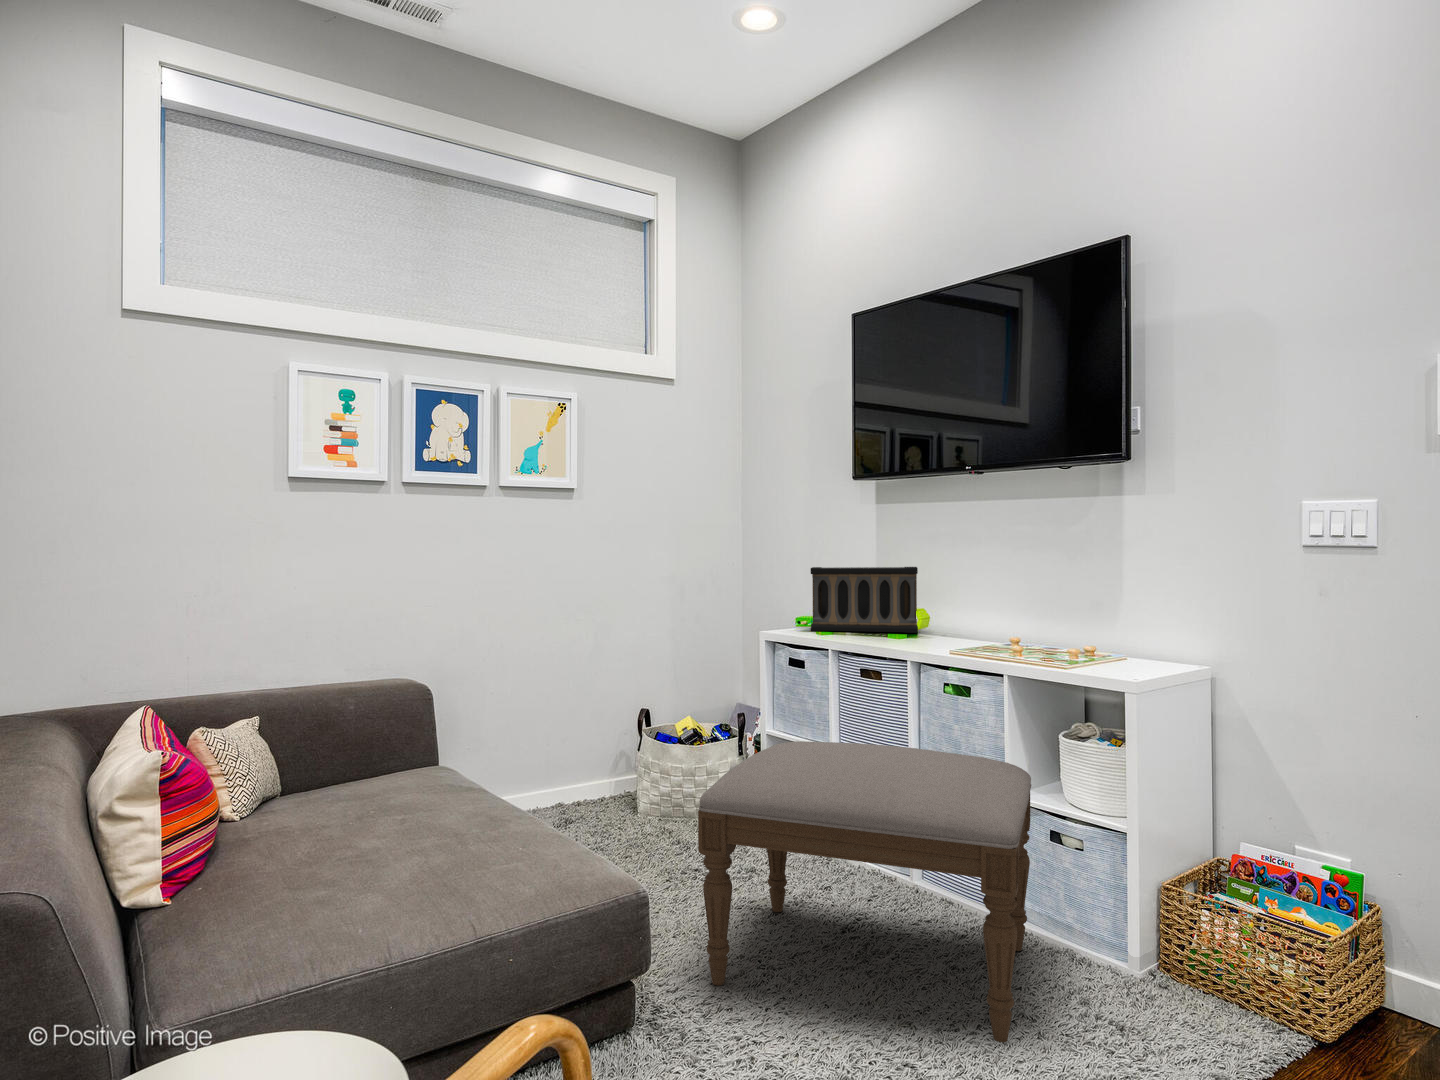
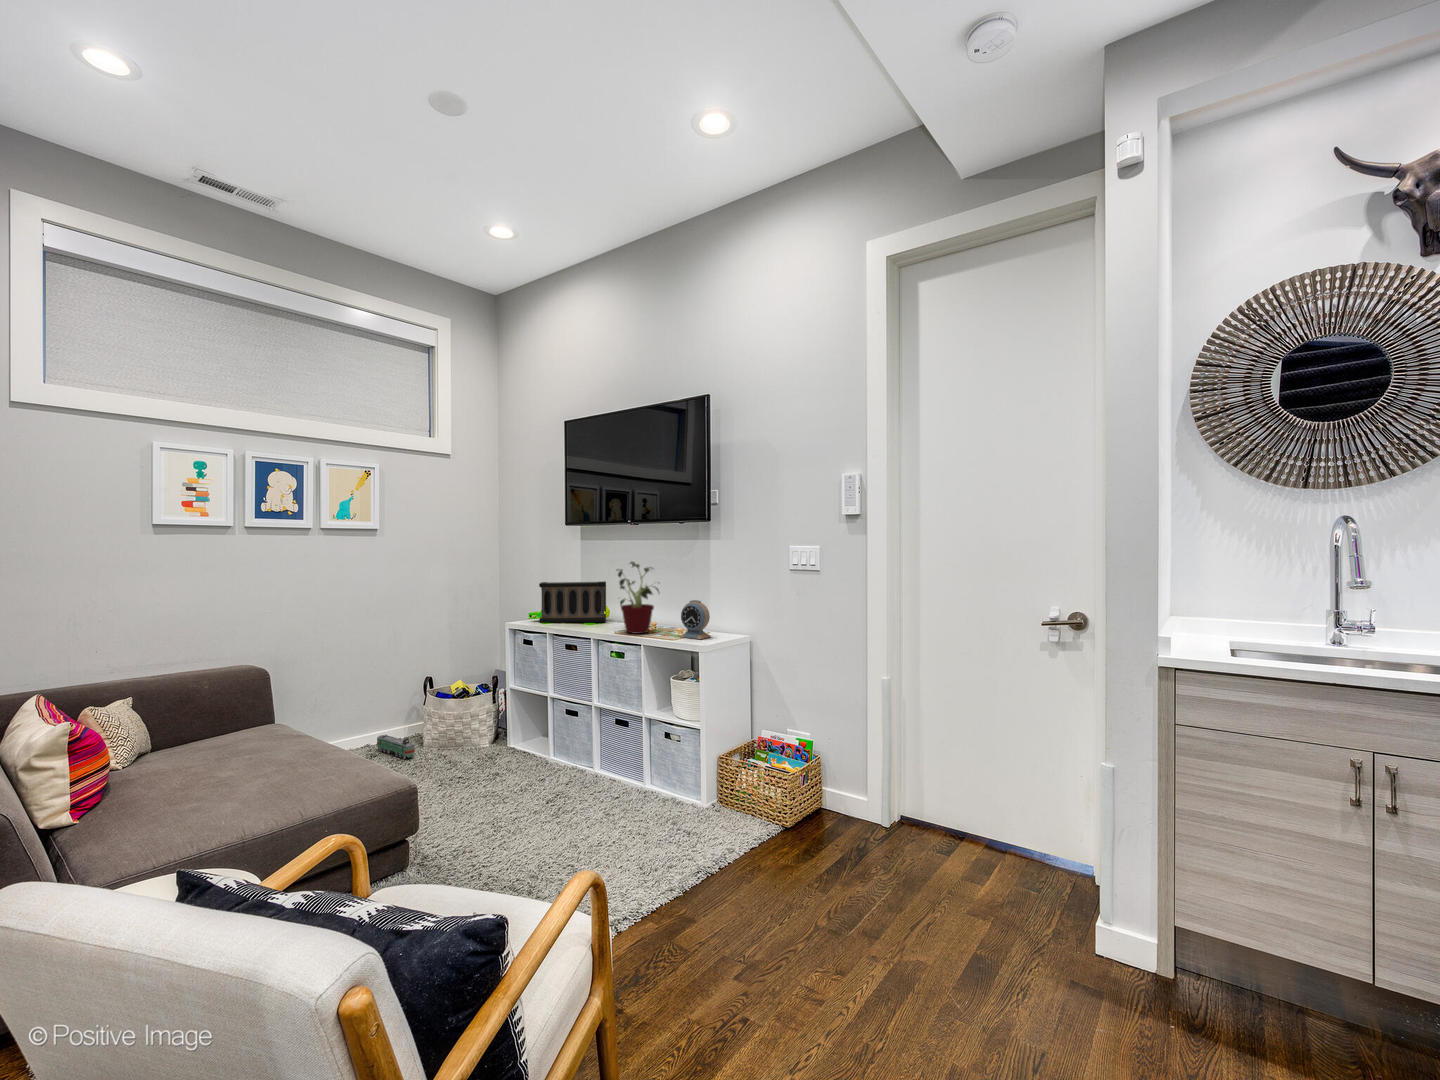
potted plant: none [944,528,1027,652] -> present [617,562,659,634]
alarm clock: none [1068,594,1130,665] -> present [679,600,711,639]
ottoman: present [698,741,1031,1042] -> none [453,692,652,844]
toy train: none [574,792,627,832] -> present [377,735,415,759]

